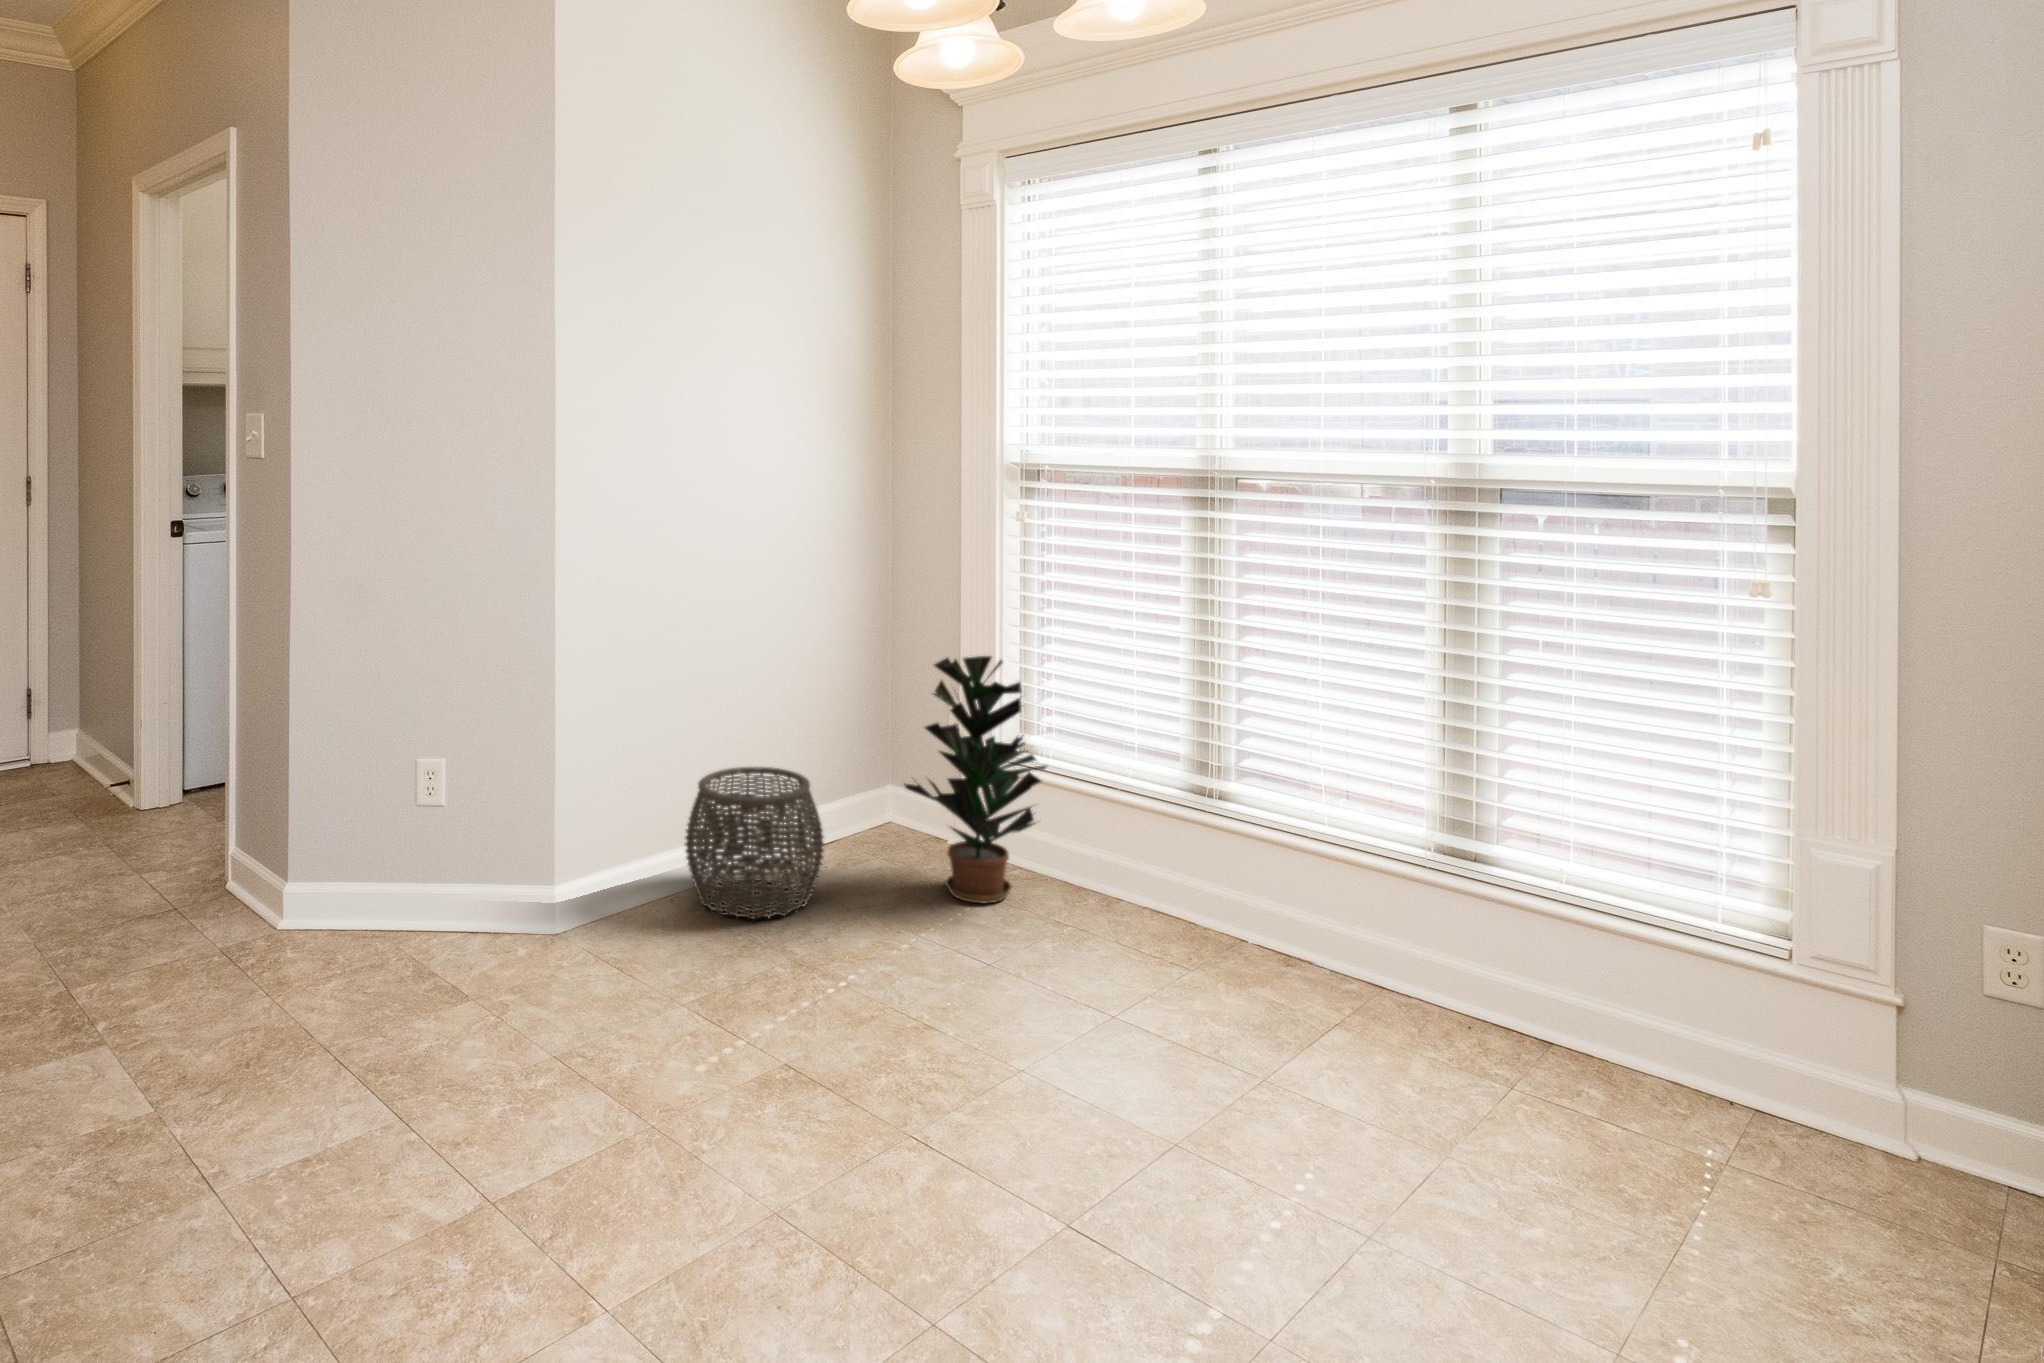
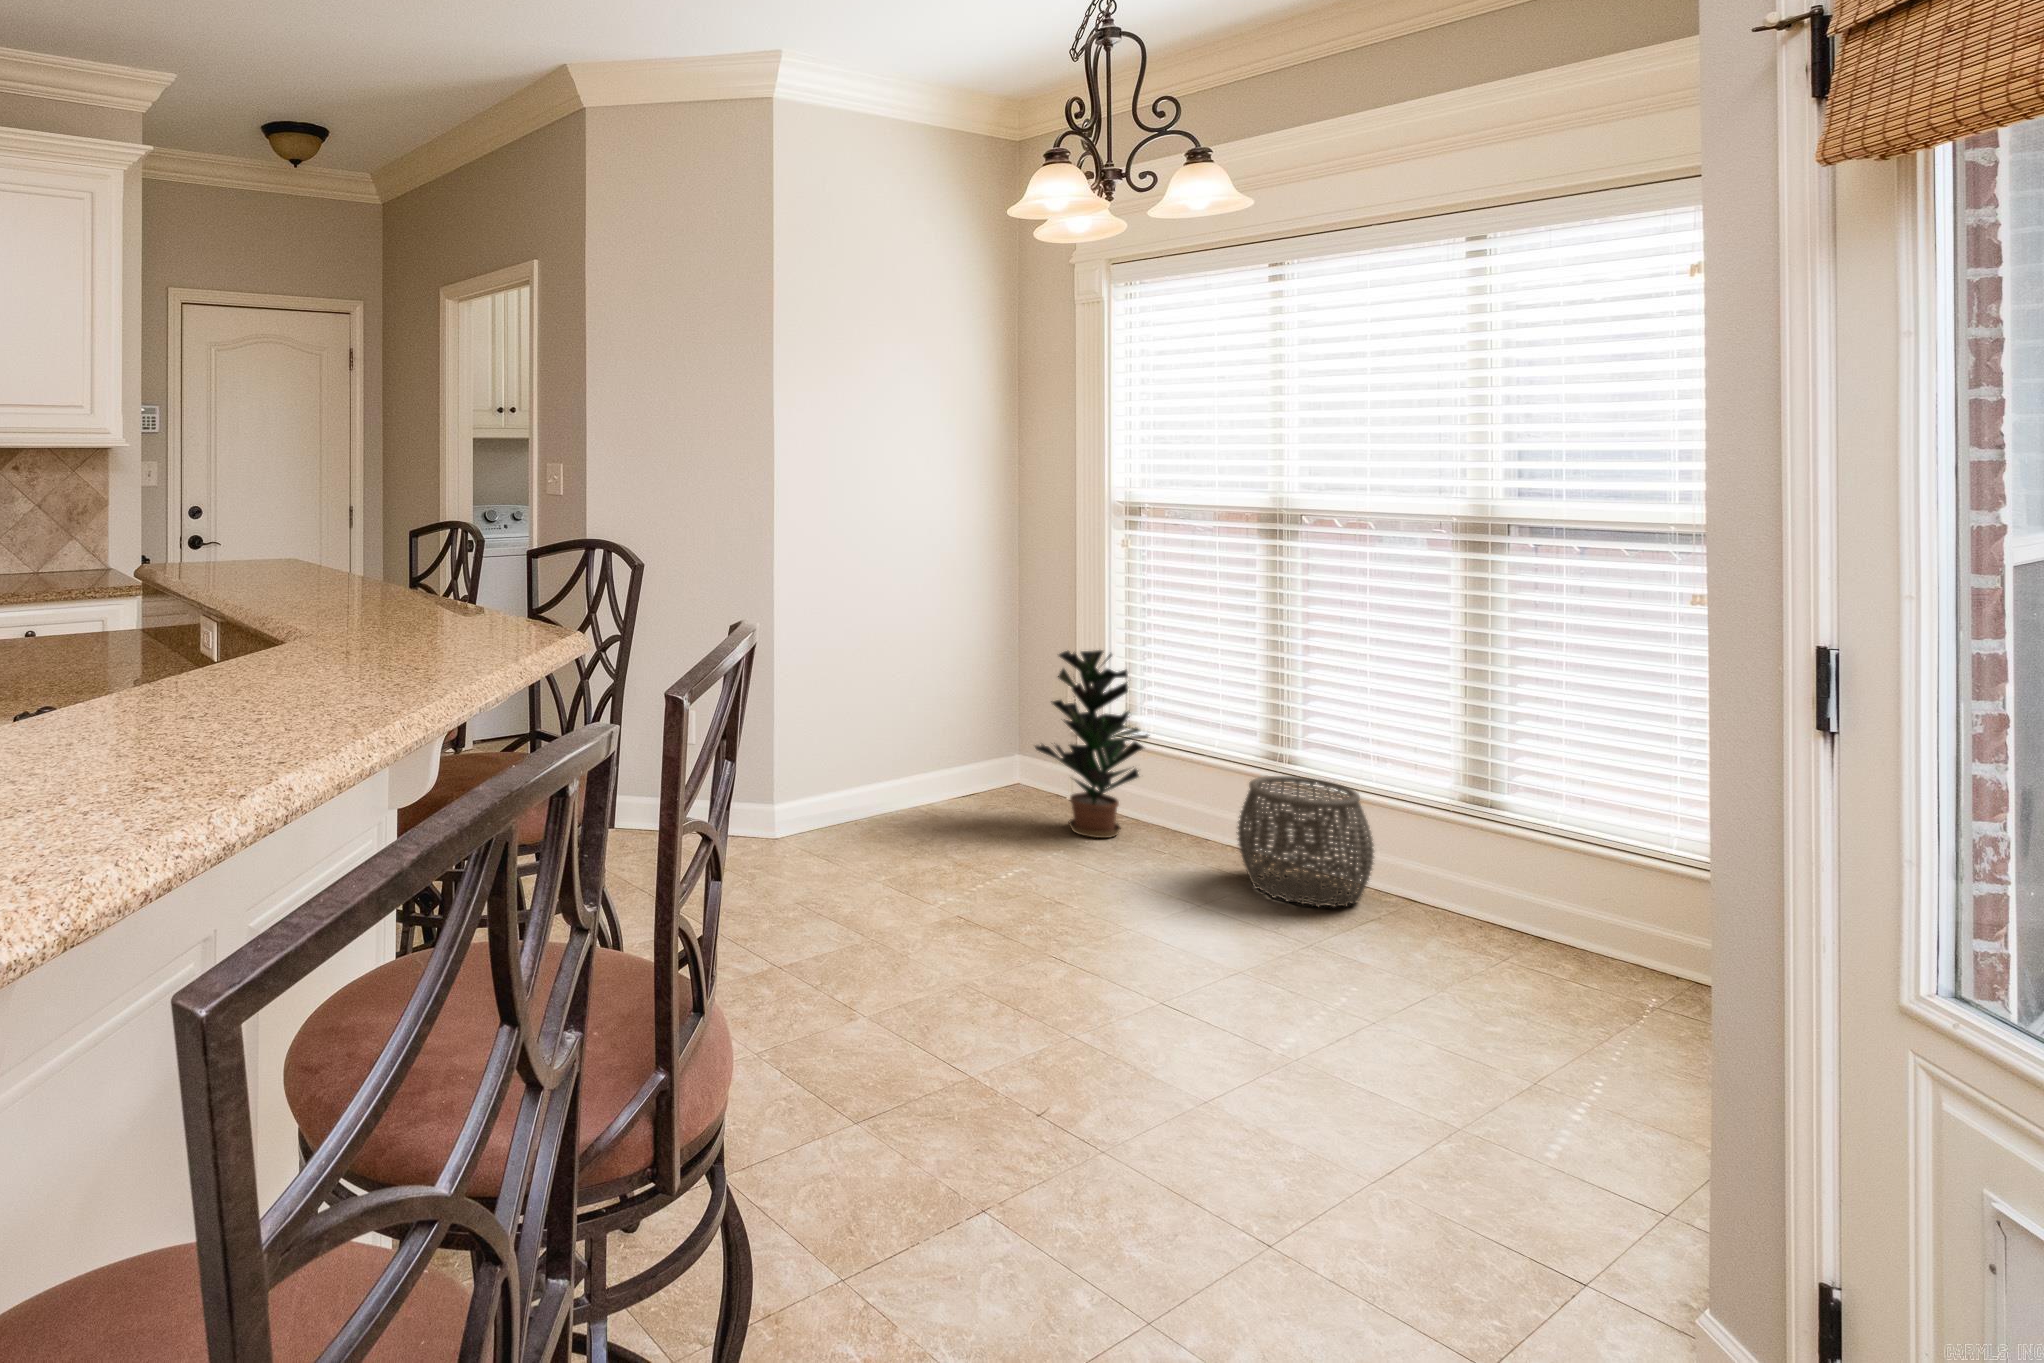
woven basket: present [685,767,824,919] -> present [1237,776,1374,907]

